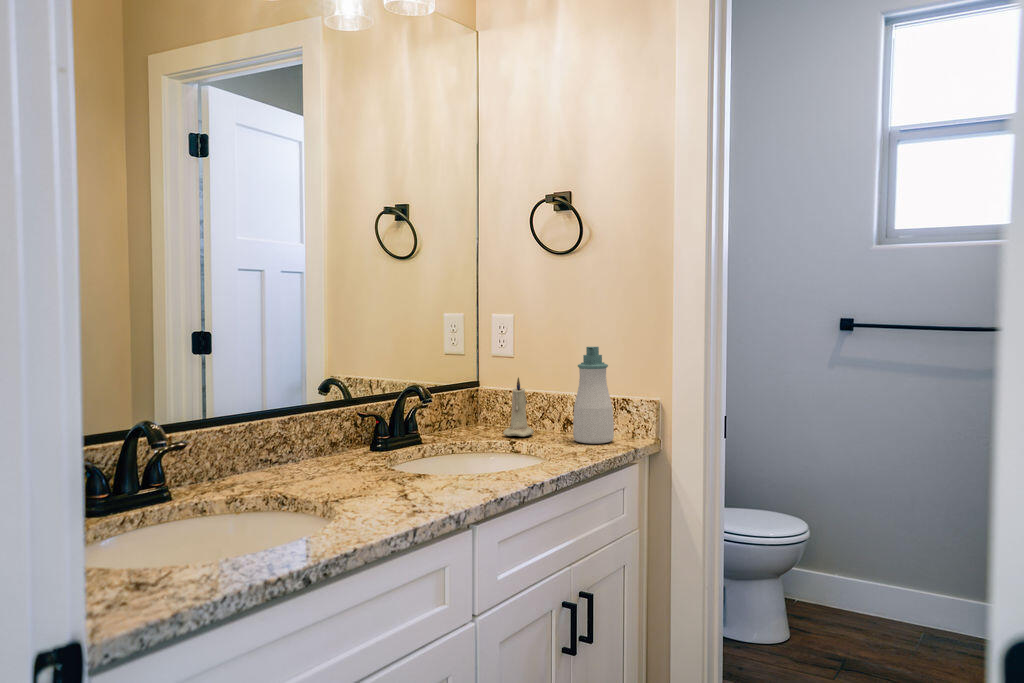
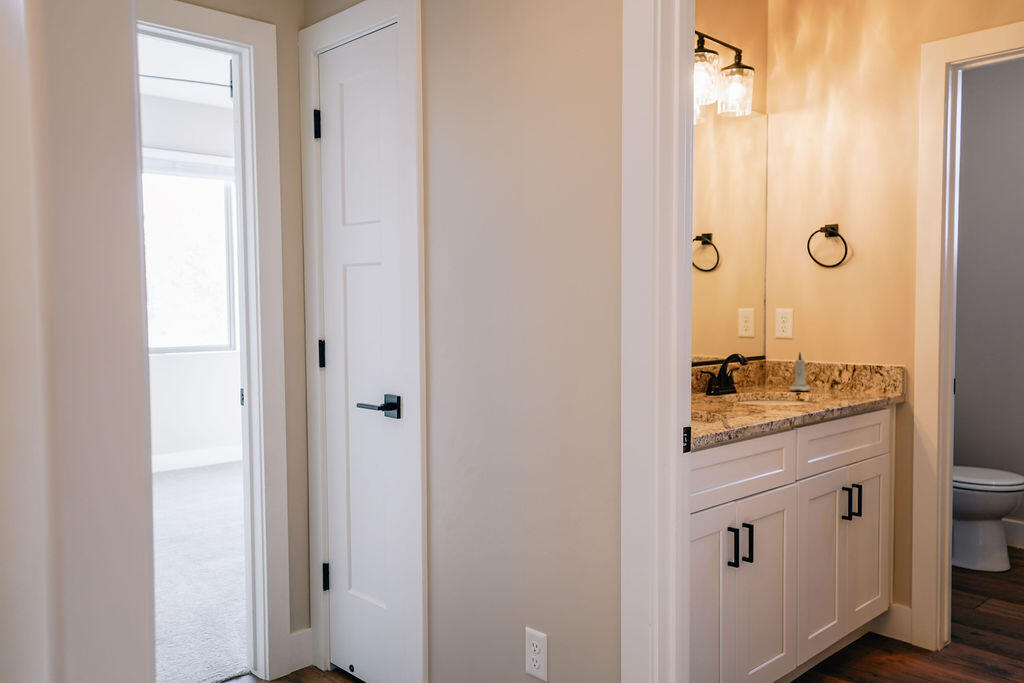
soap bottle: present [573,347,614,444] -> none [841,331,871,395]

